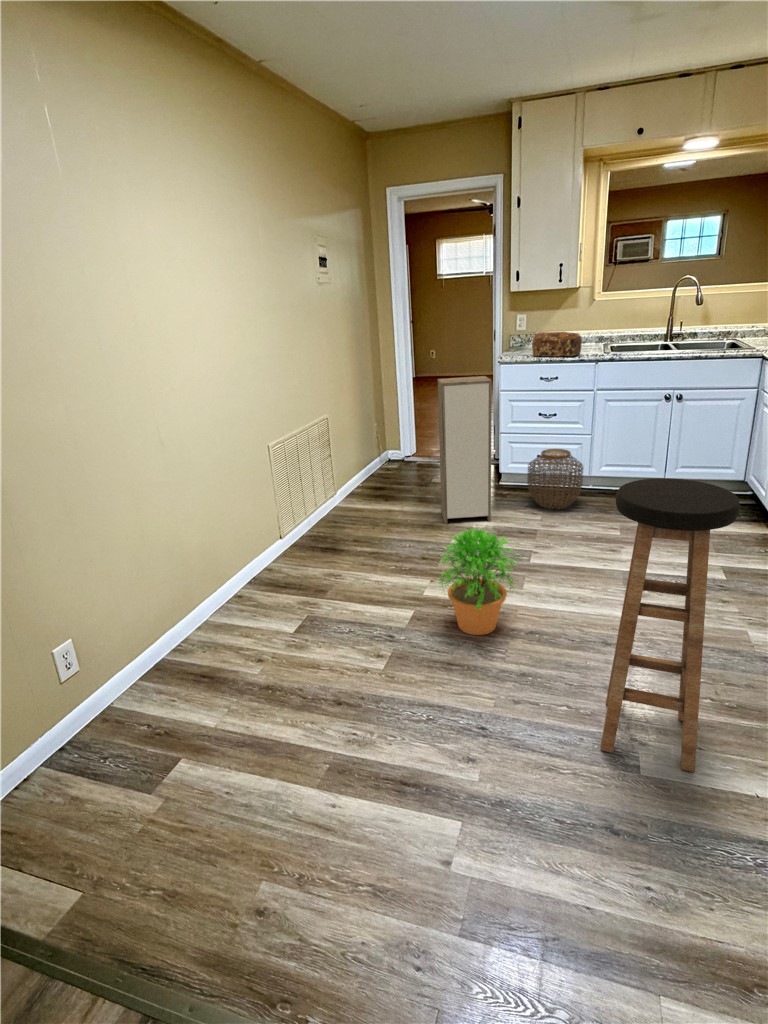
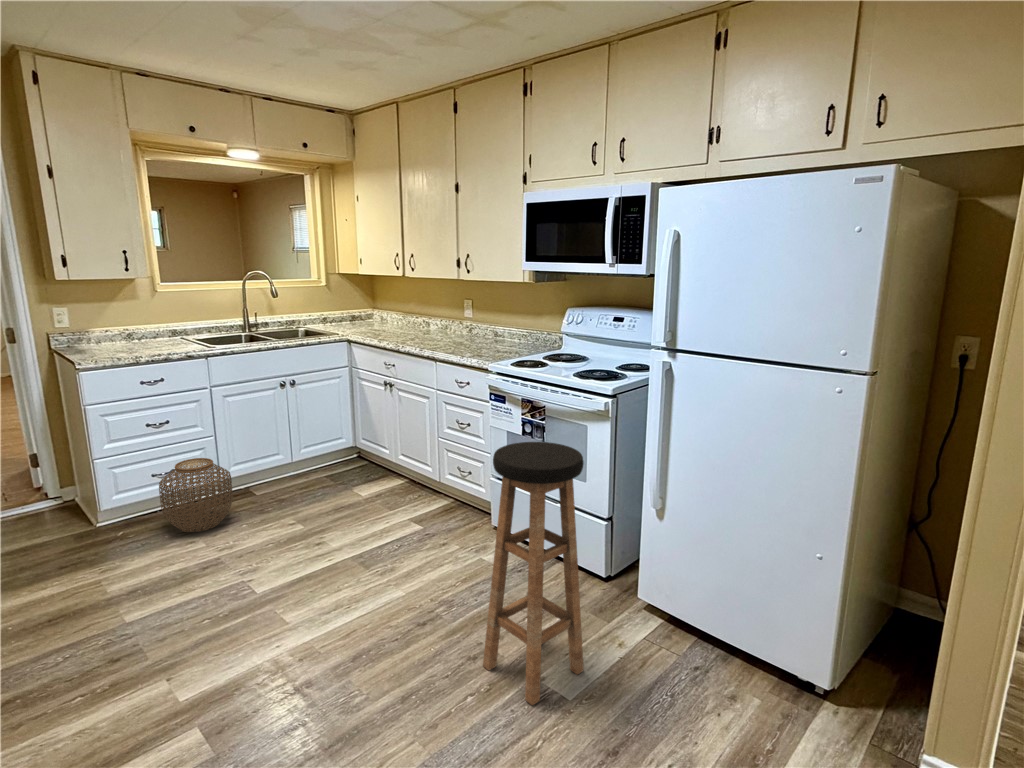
bread loaf: present [532,332,582,357] -> none [120,326,182,356]
storage cabinet: present [438,376,492,524] -> none [22,386,147,605]
potted plant: present [439,528,516,635] -> none [234,563,349,706]

